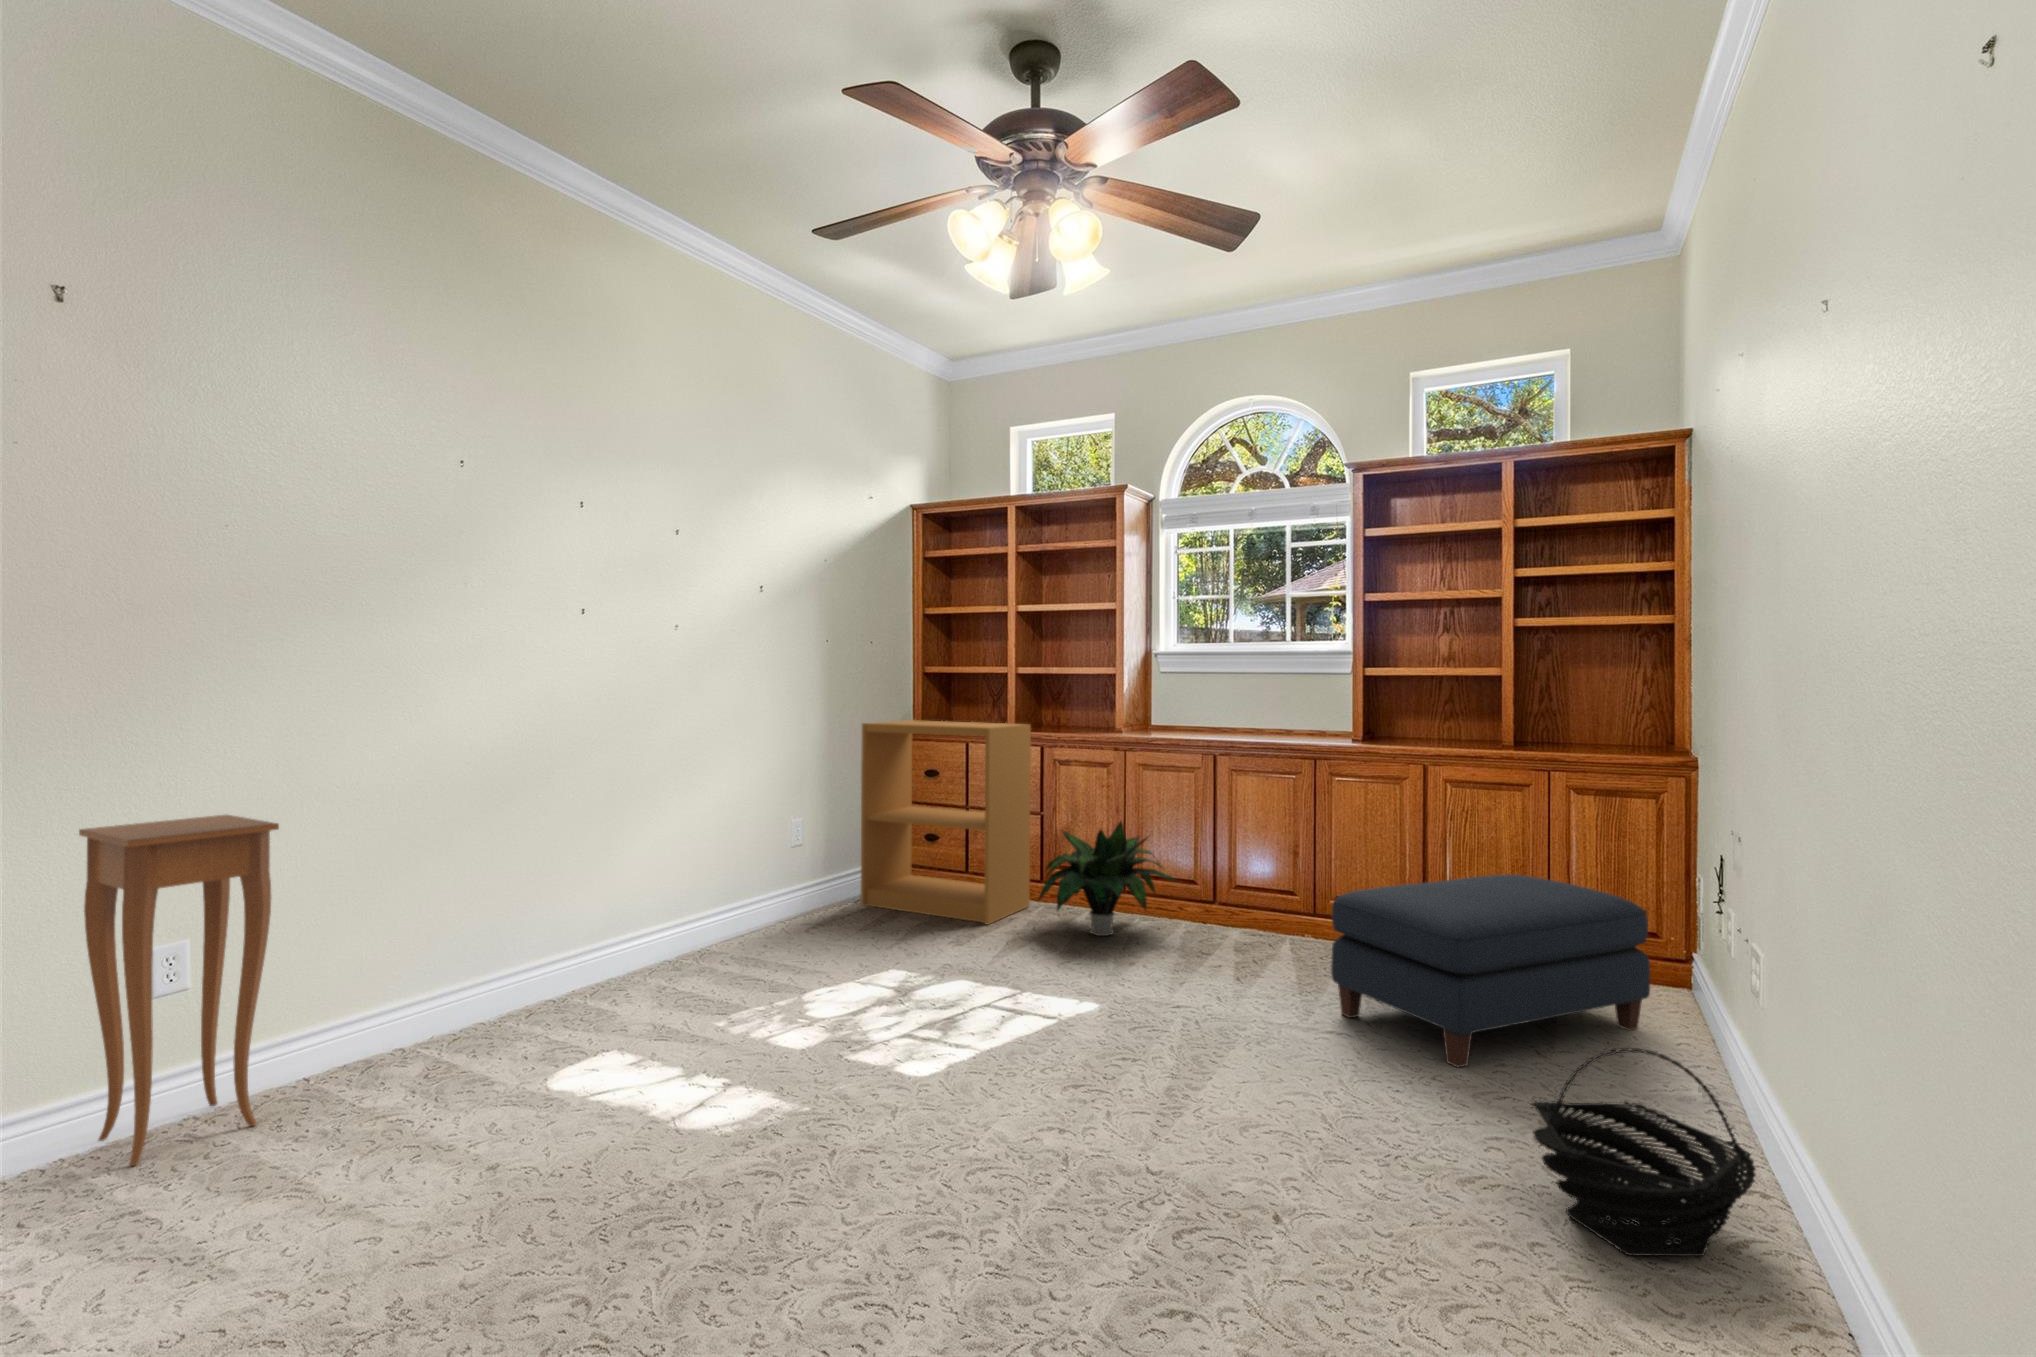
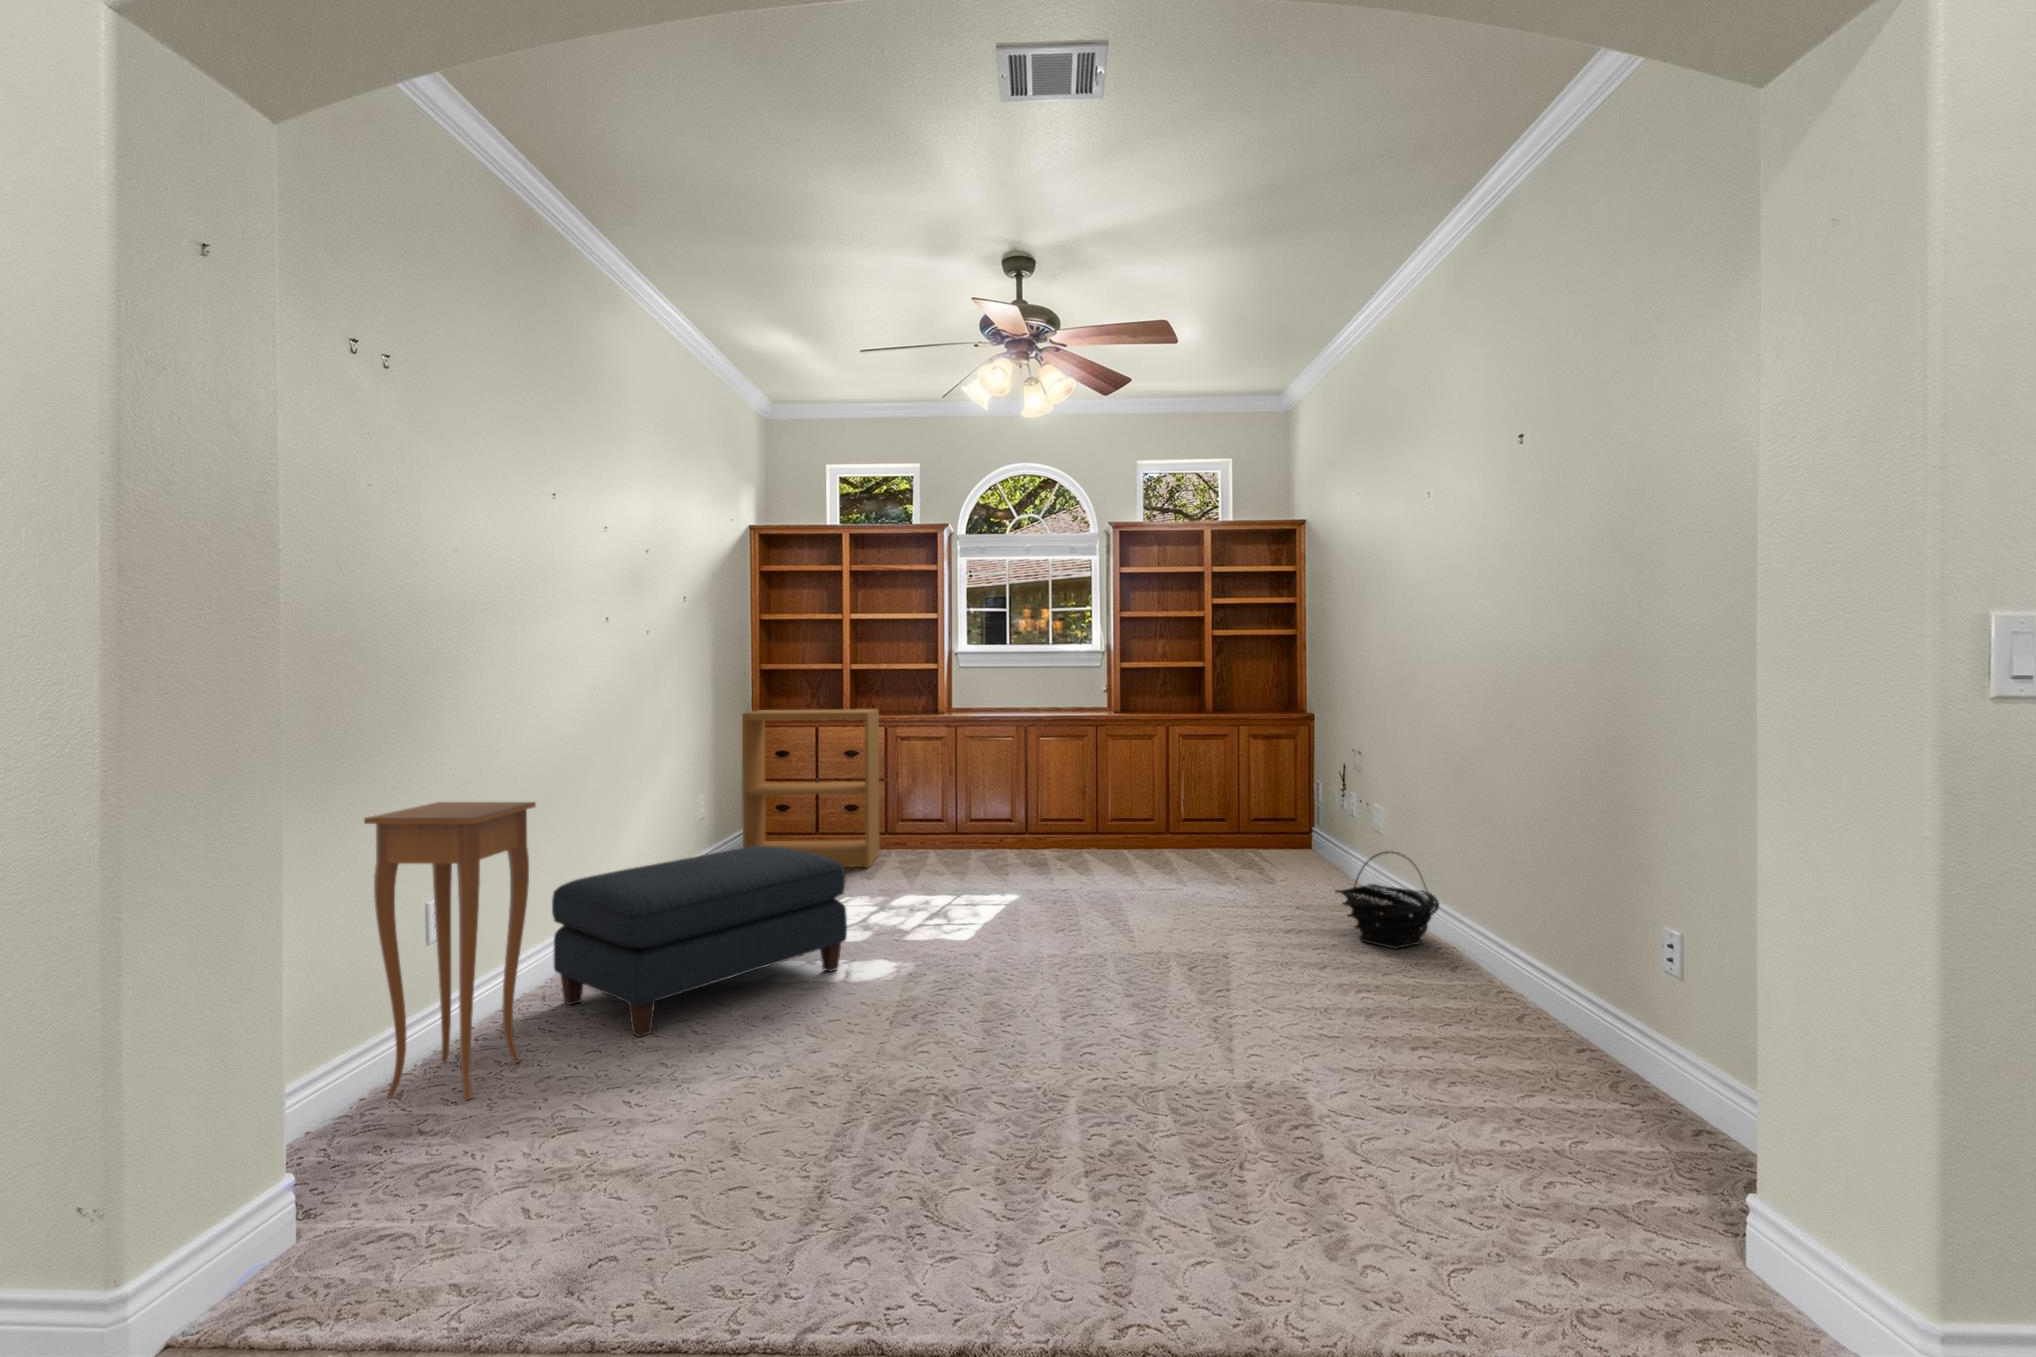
potted plant: present [1039,821,1177,936] -> none [909,777,1016,865]
ottoman: present [1331,875,1650,1067] -> present [552,846,847,1037]

